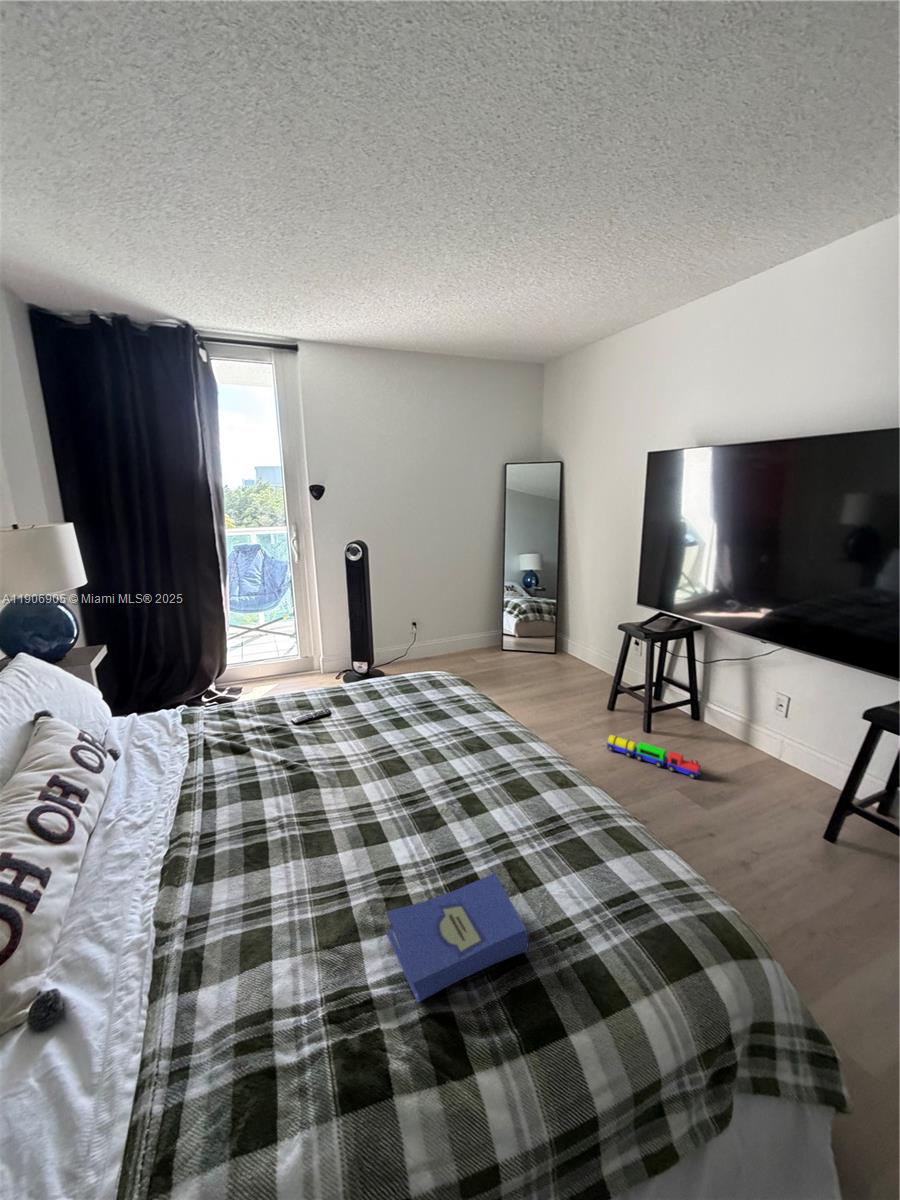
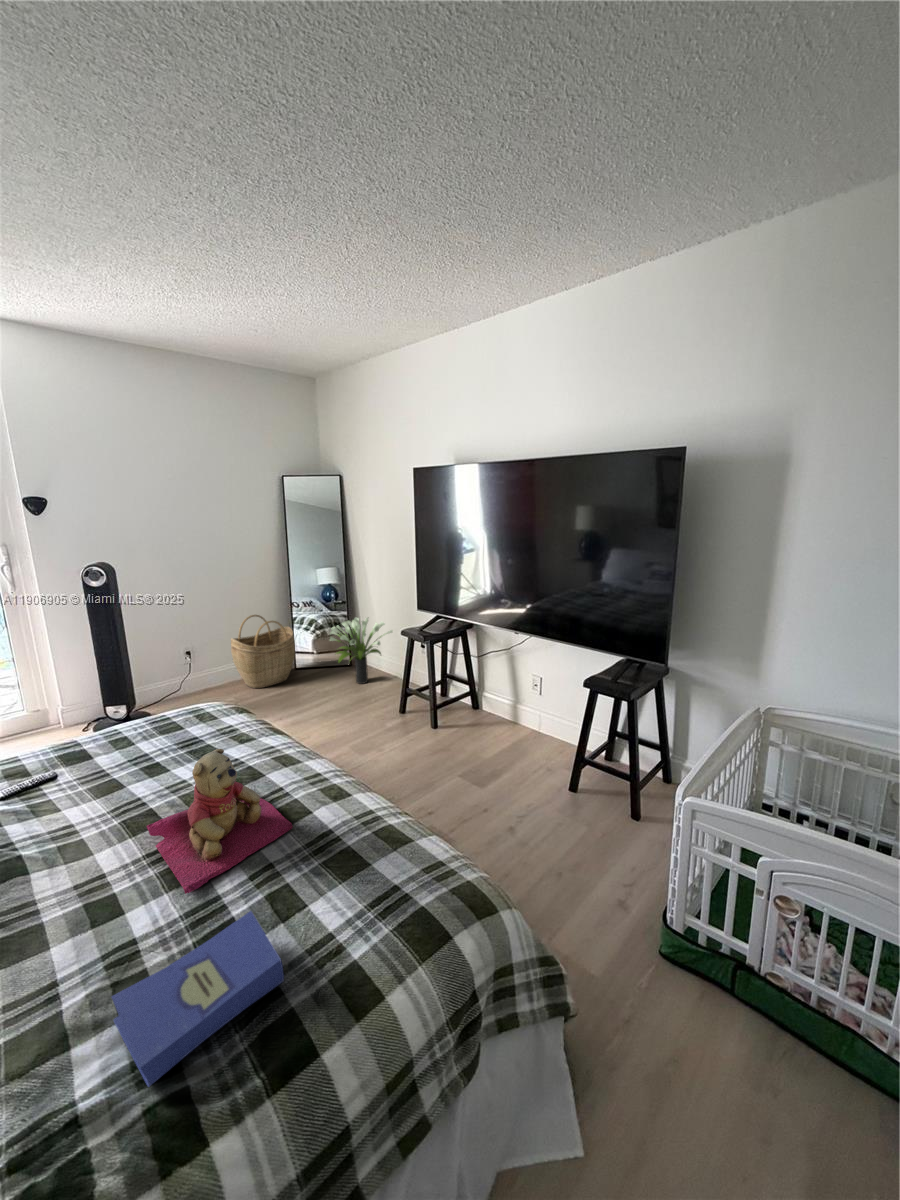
woven basket: none [448,596,503,664] -> present [231,615,295,688]
potted plant: none [538,607,602,673] -> present [330,618,393,684]
teddy bear: none [400,716,524,840] -> present [147,749,293,893]
toy train: present [607,735,700,779] -> none [400,737,481,764]

